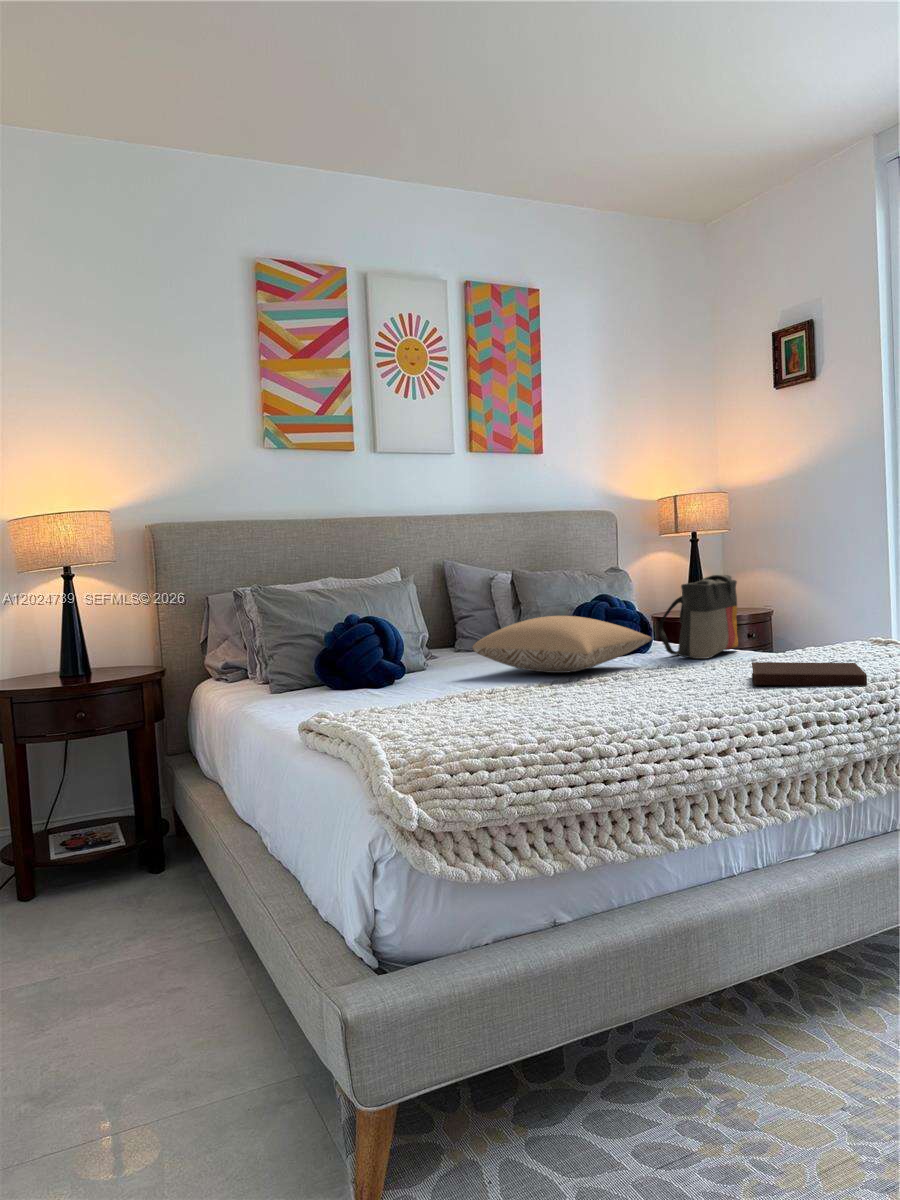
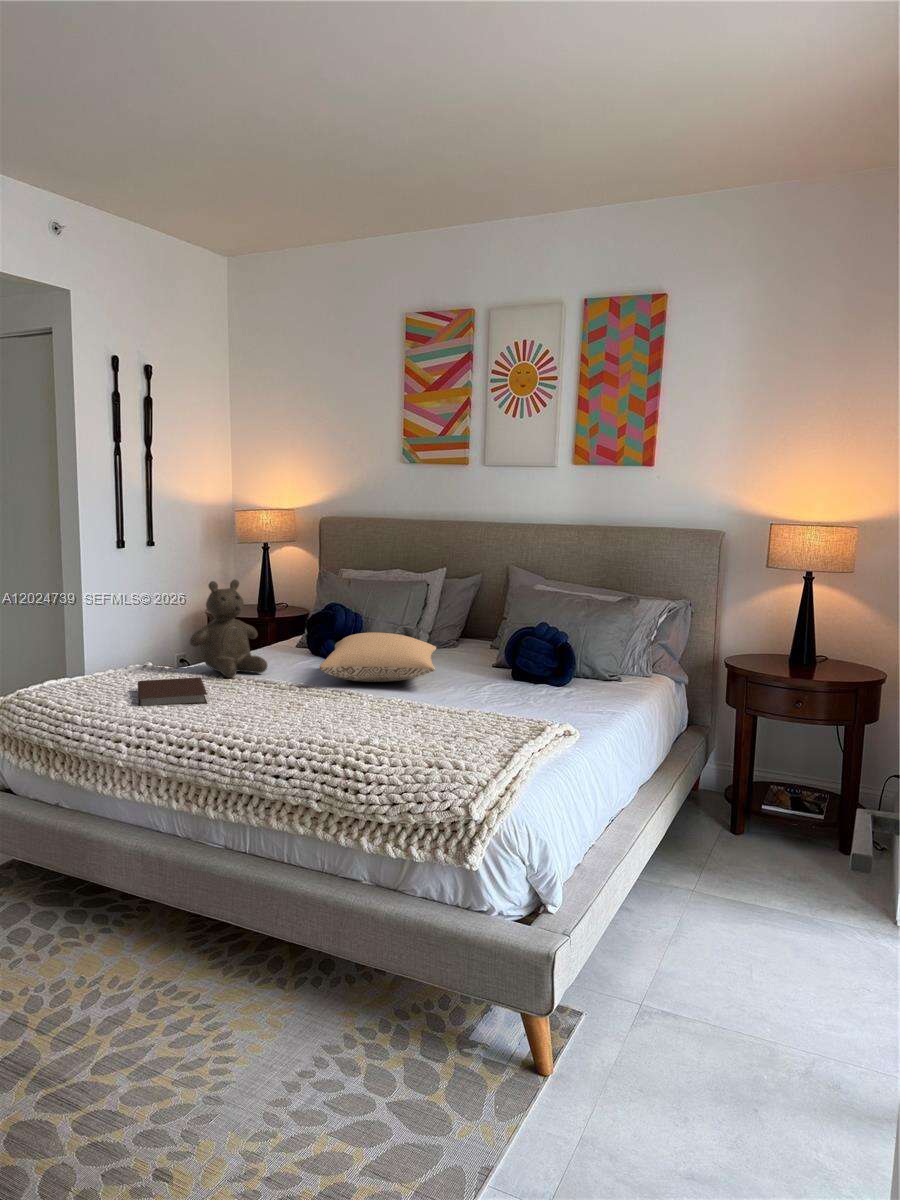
teddy bear: none [389,565,479,698] -> present [190,580,268,678]
tote bag: present [658,575,738,659] -> none [474,623,577,701]
notebook: present [752,662,867,686] -> present [138,677,207,706]

